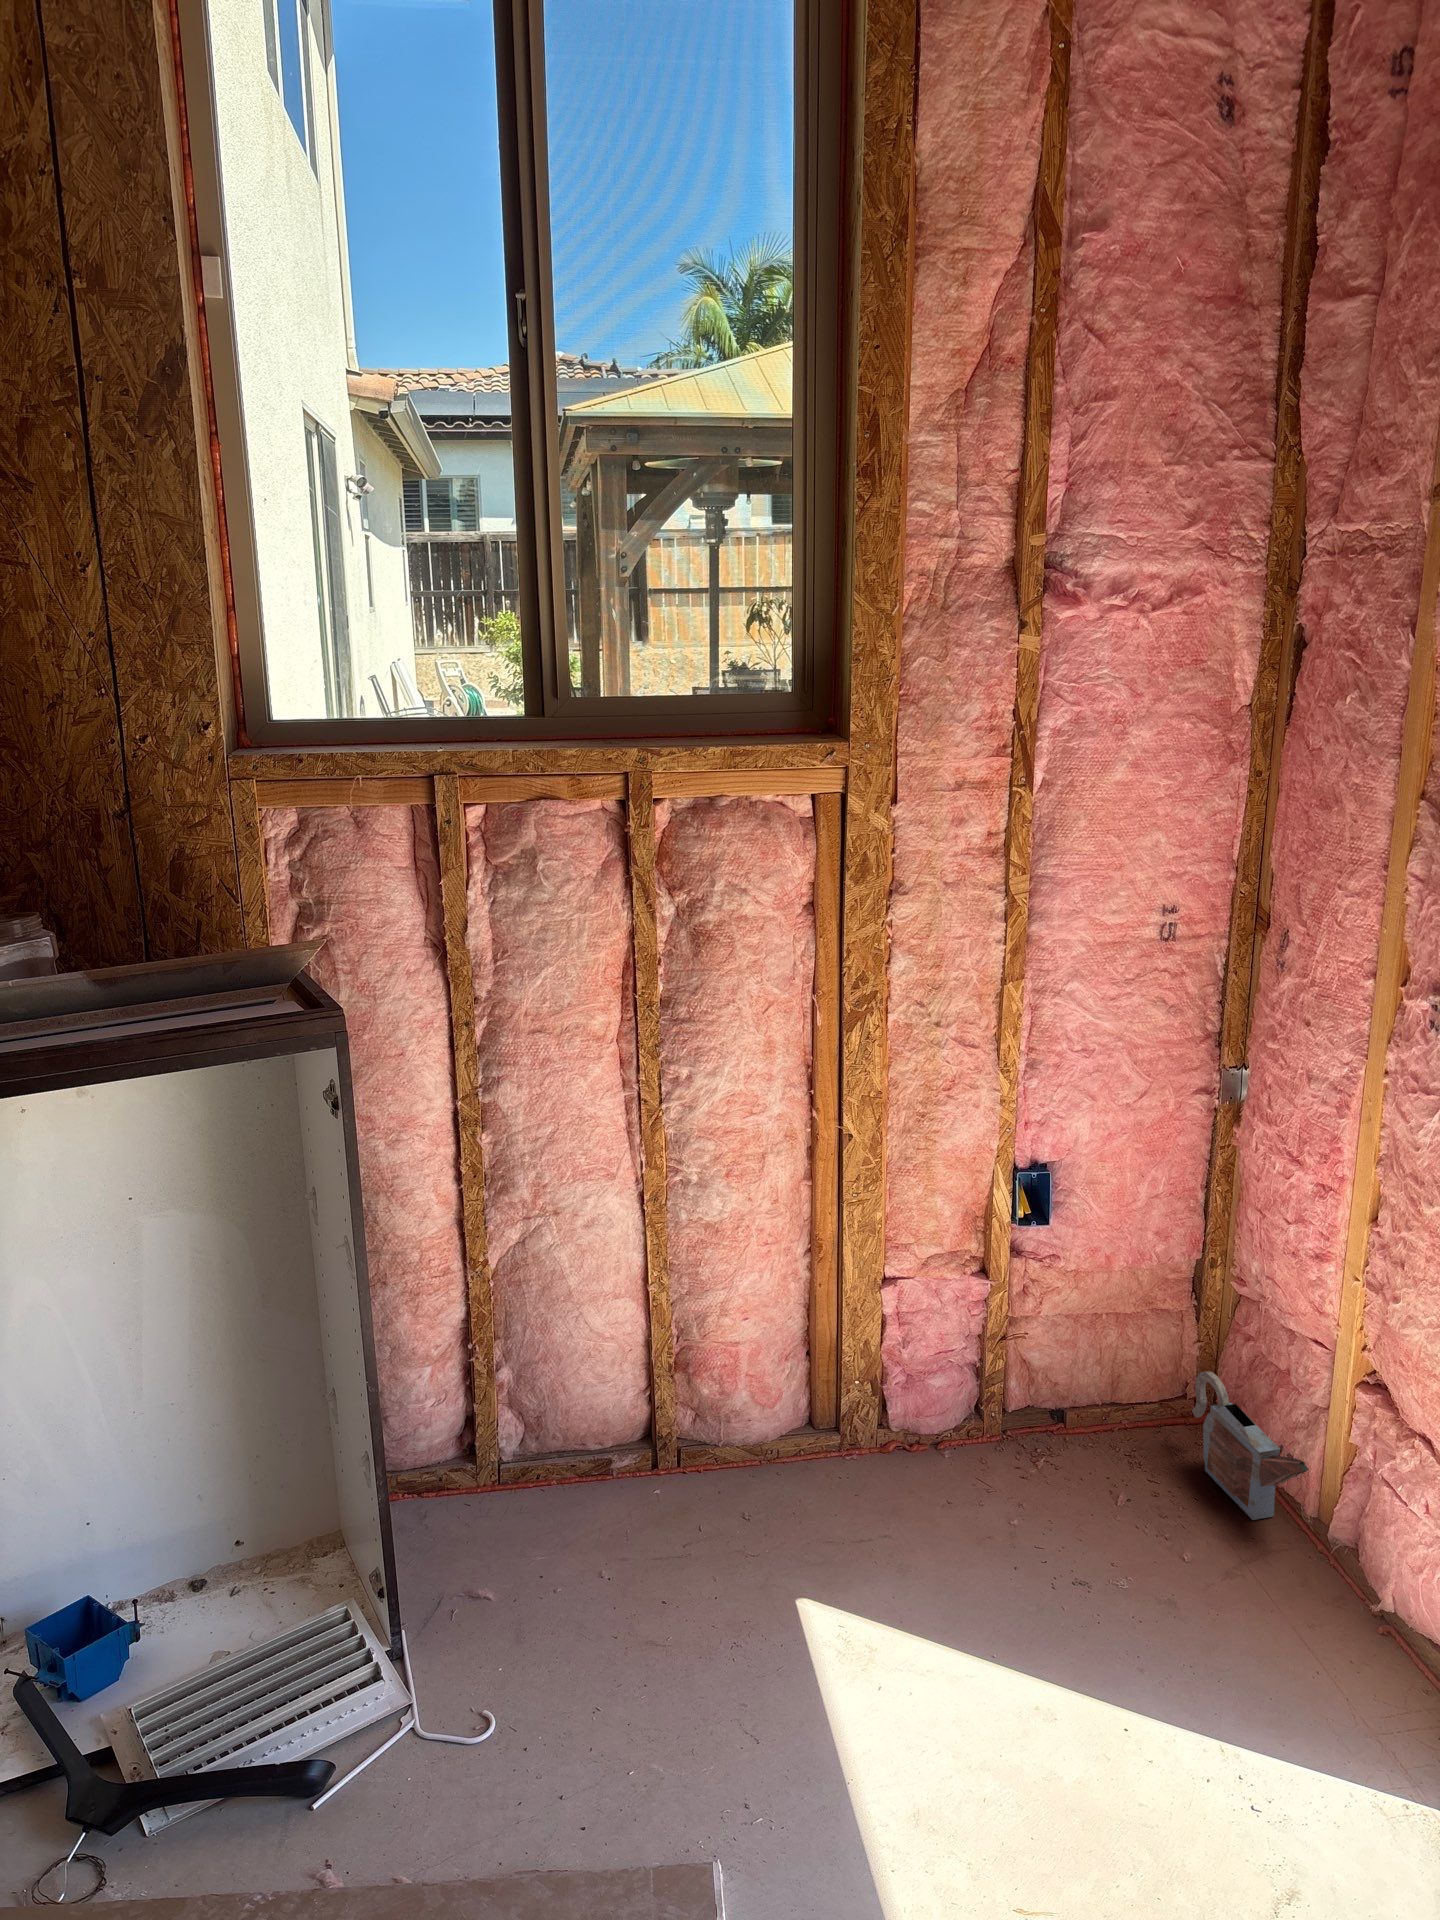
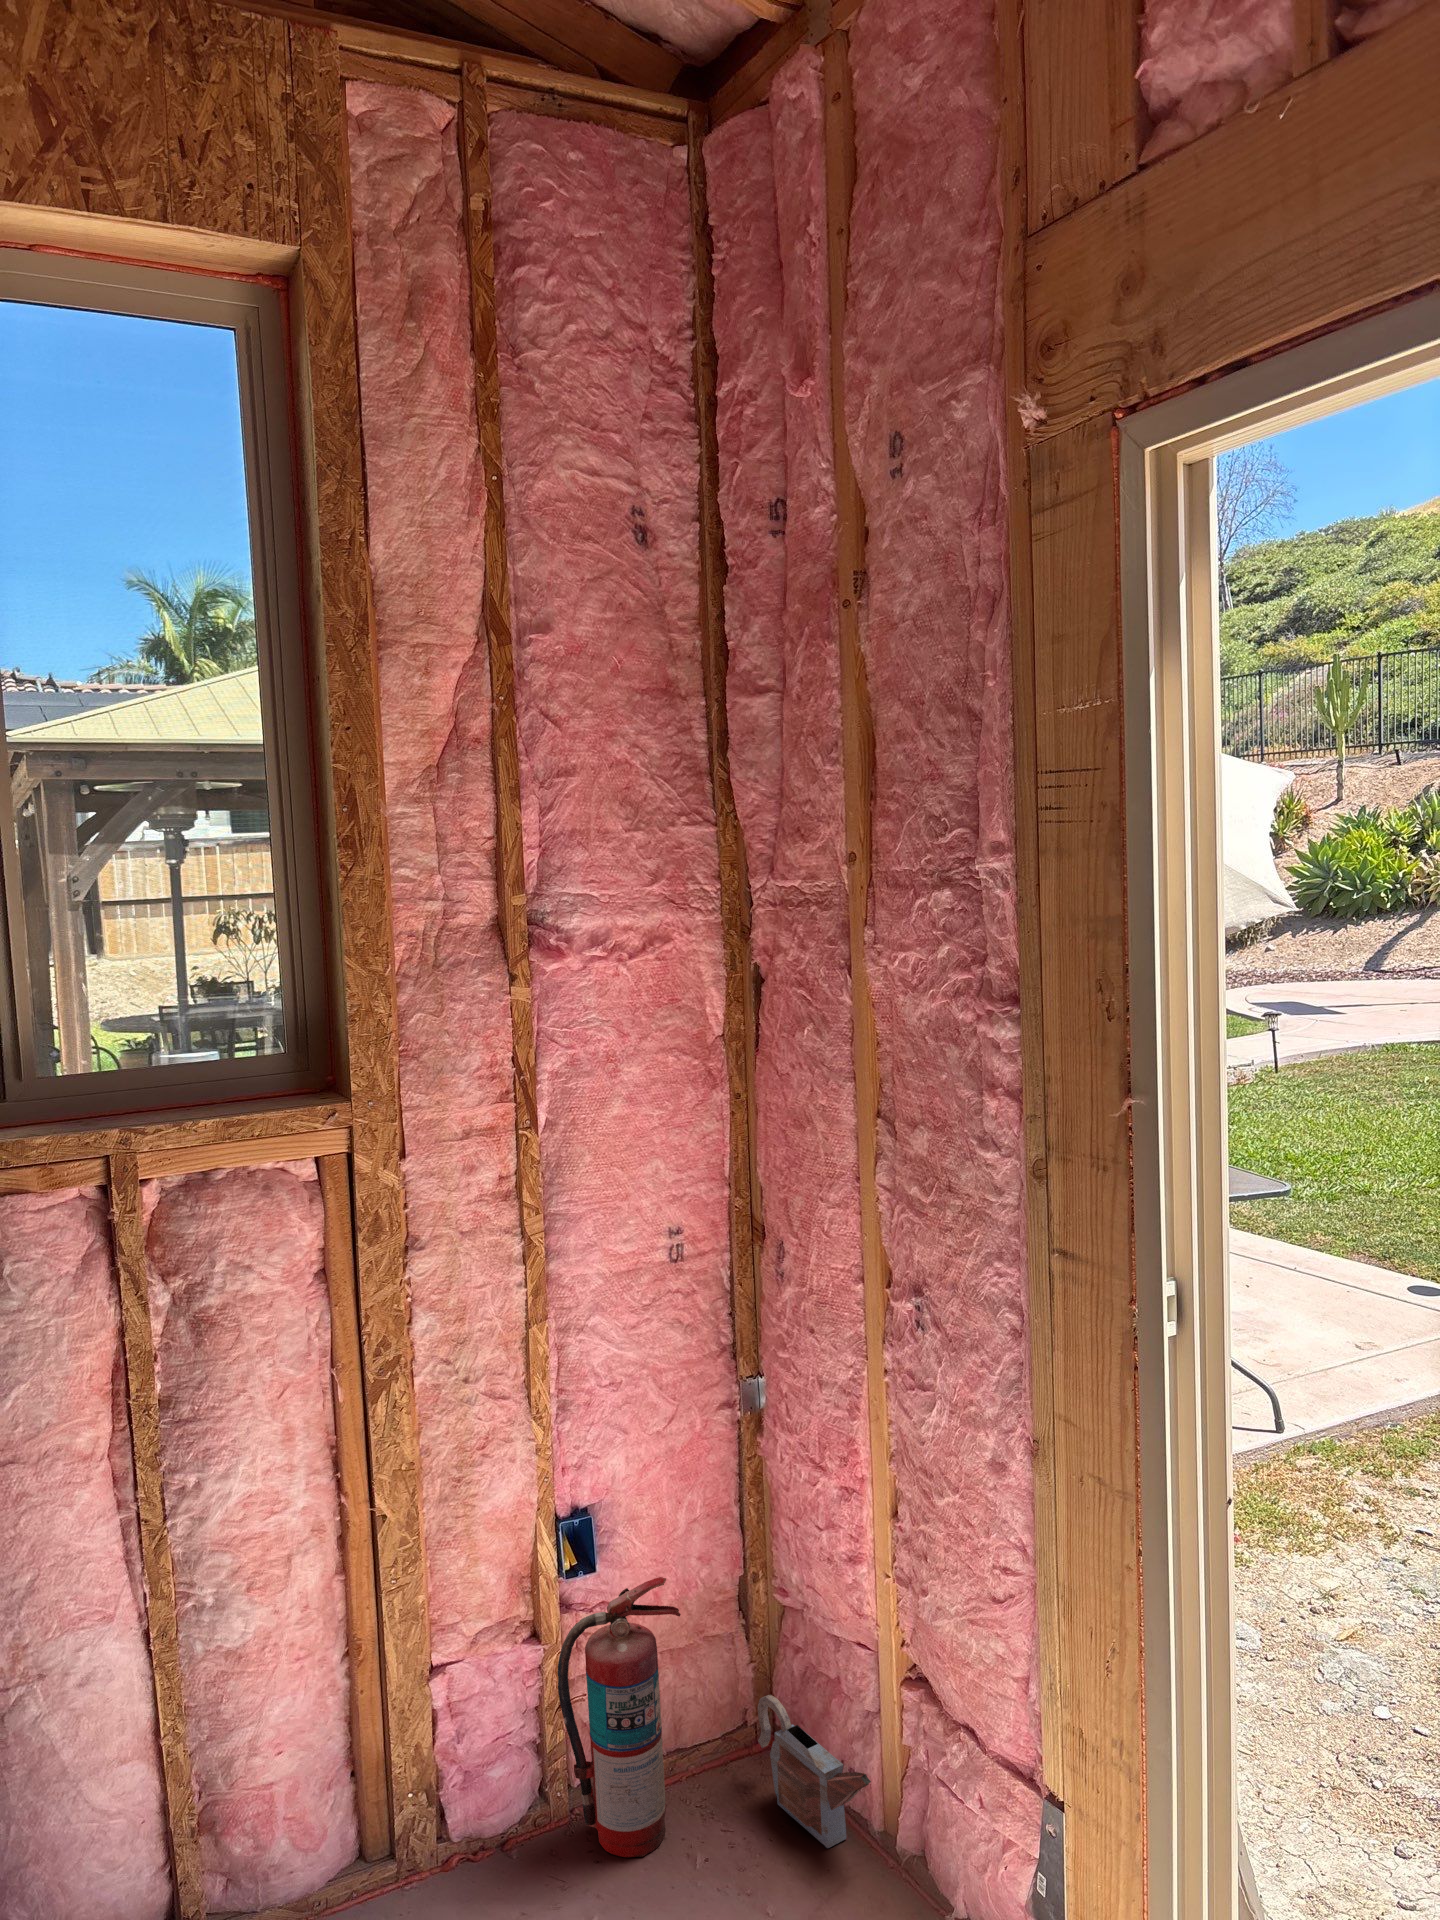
fire extinguisher: none [1000,1240,1129,1483] -> present [557,1577,681,1857]

